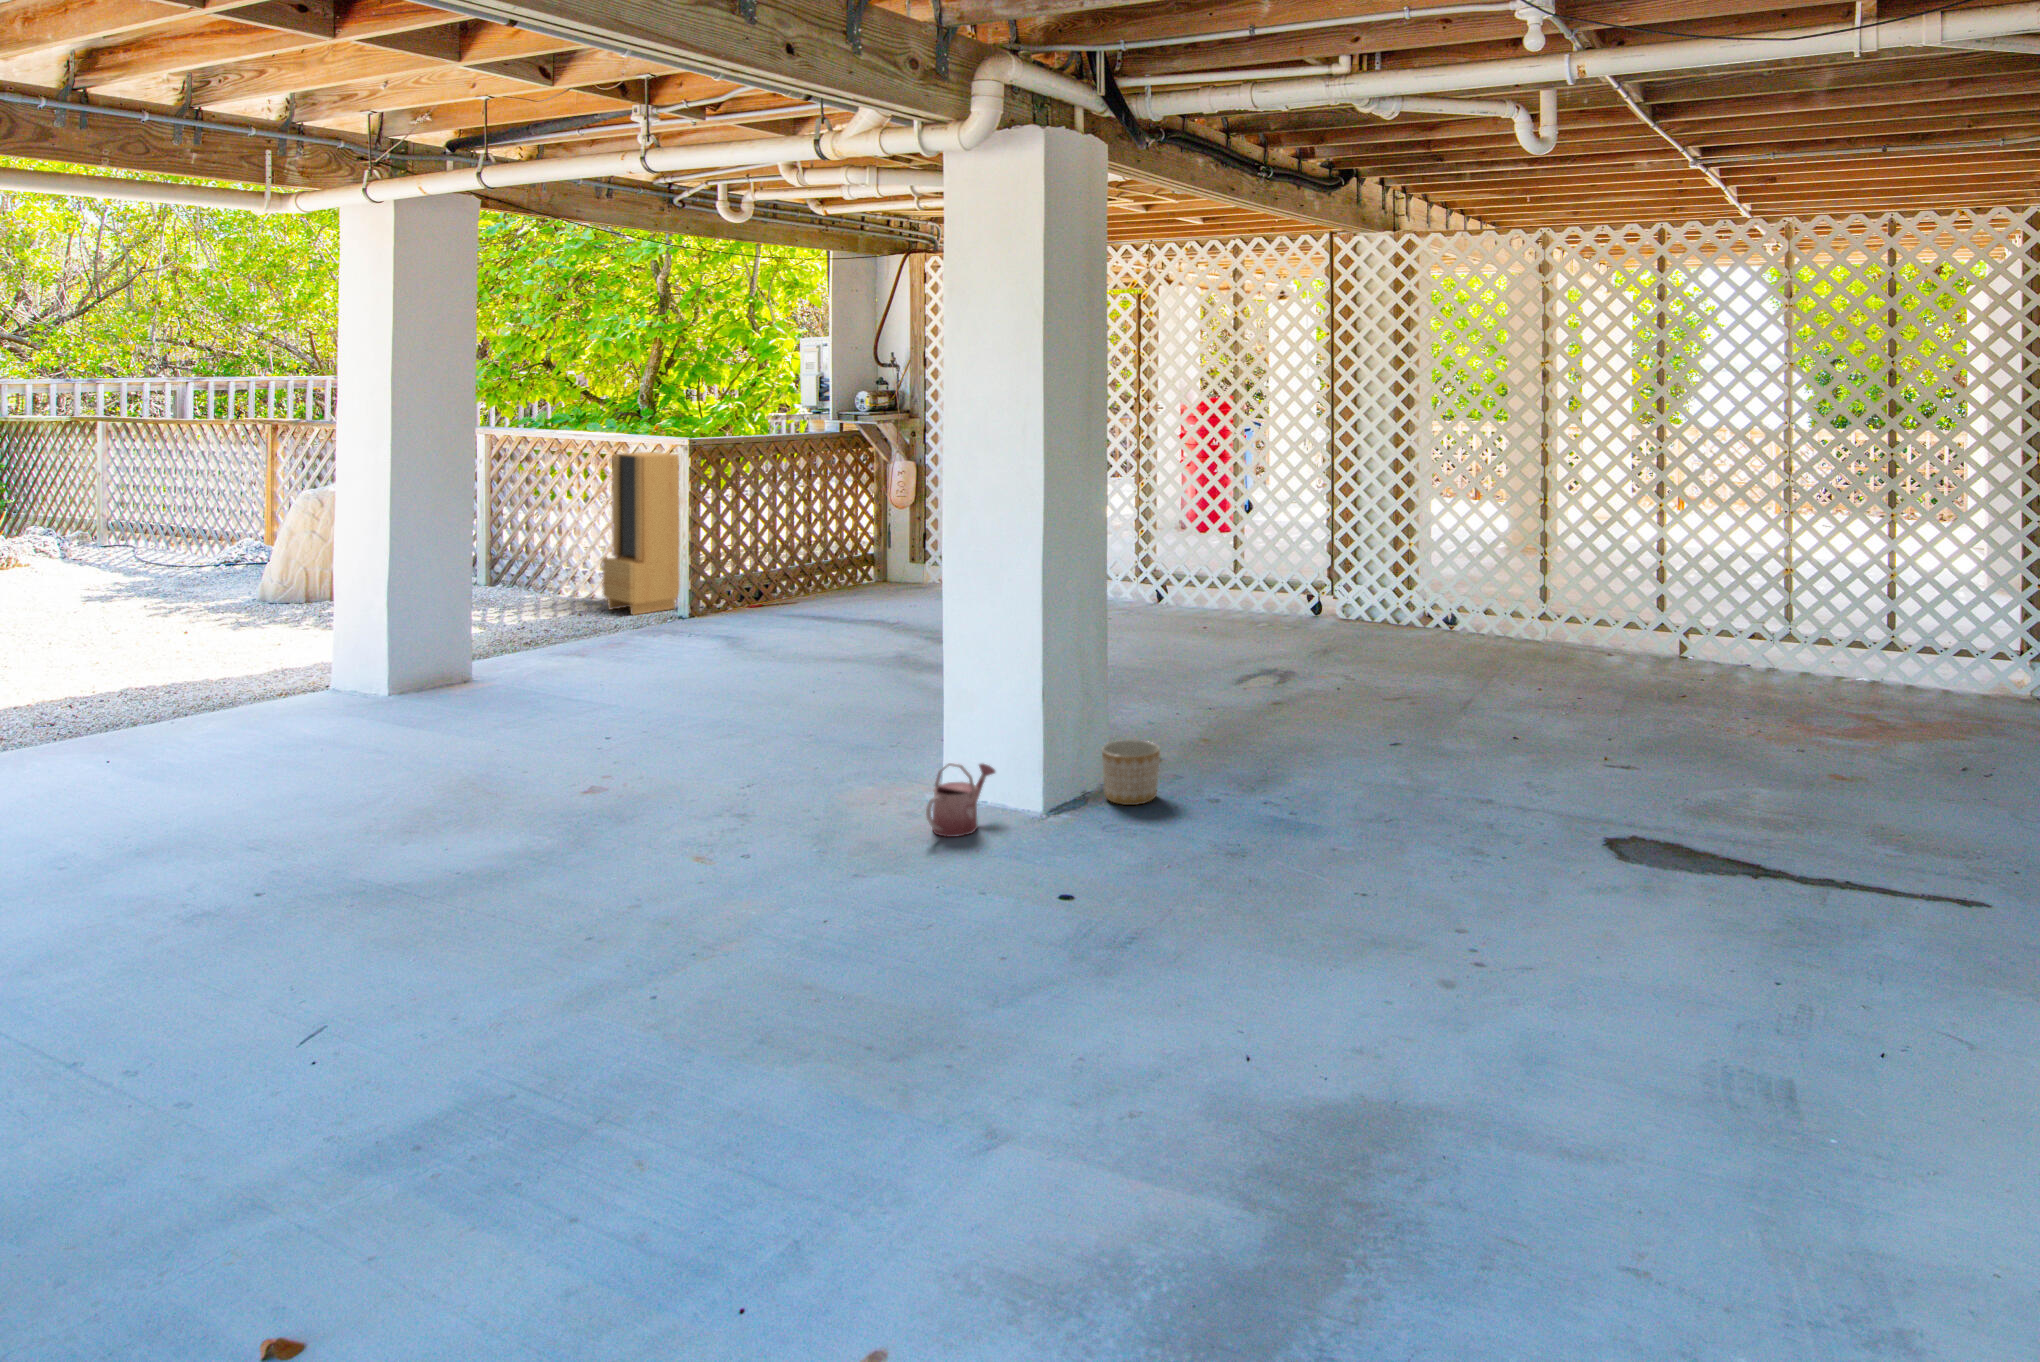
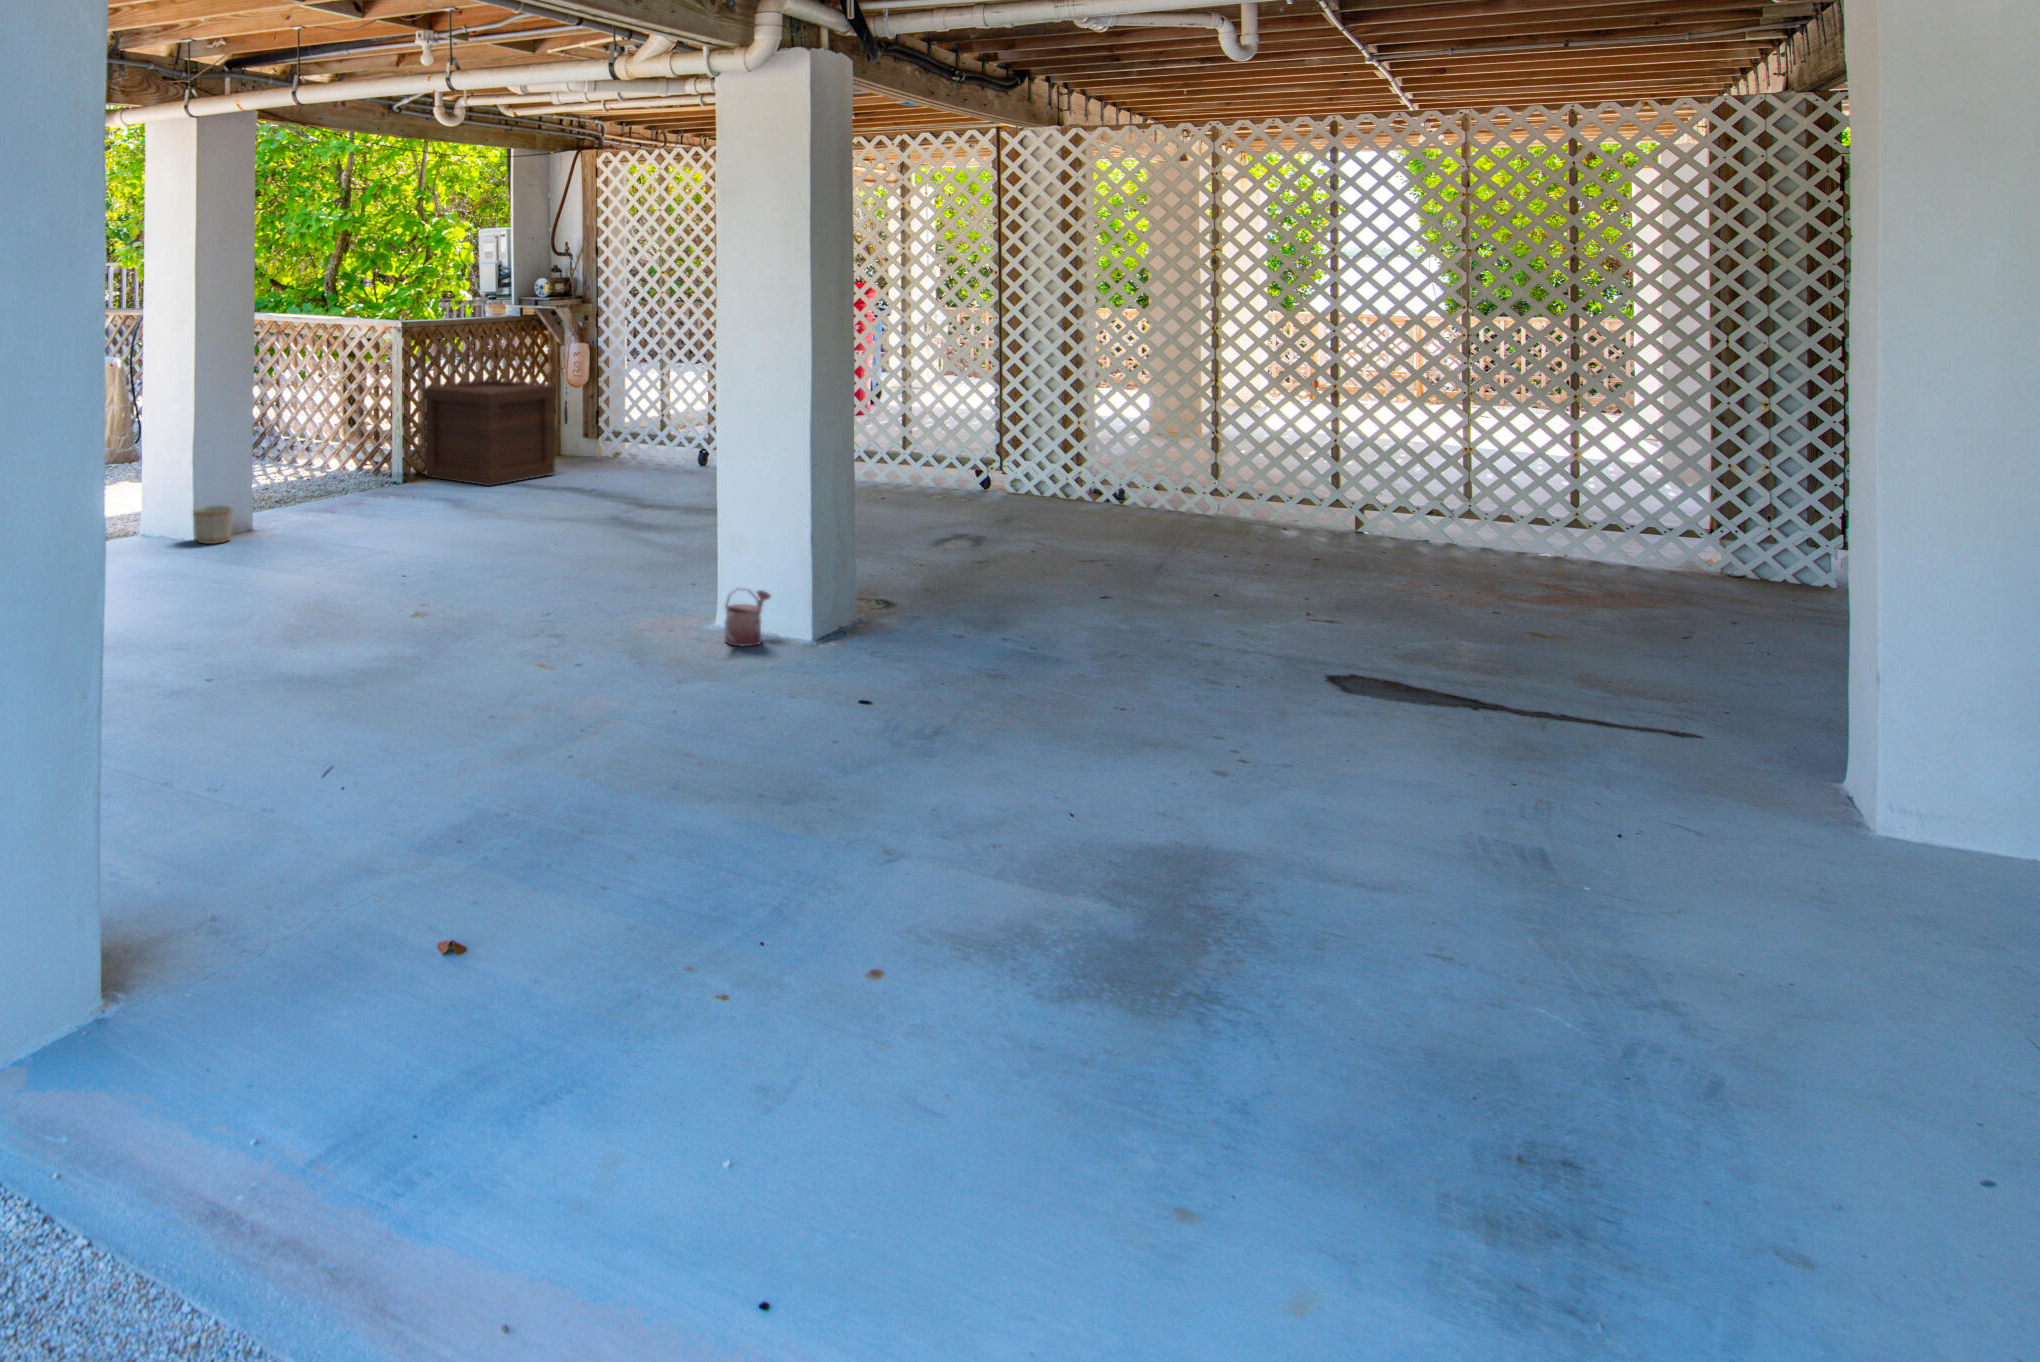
storage cabinet: present [602,452,680,615] -> none [332,337,400,482]
wooden crate: none [708,498,858,619] -> present [423,379,555,486]
planter: present [1102,740,1160,805] -> present [193,505,232,544]

